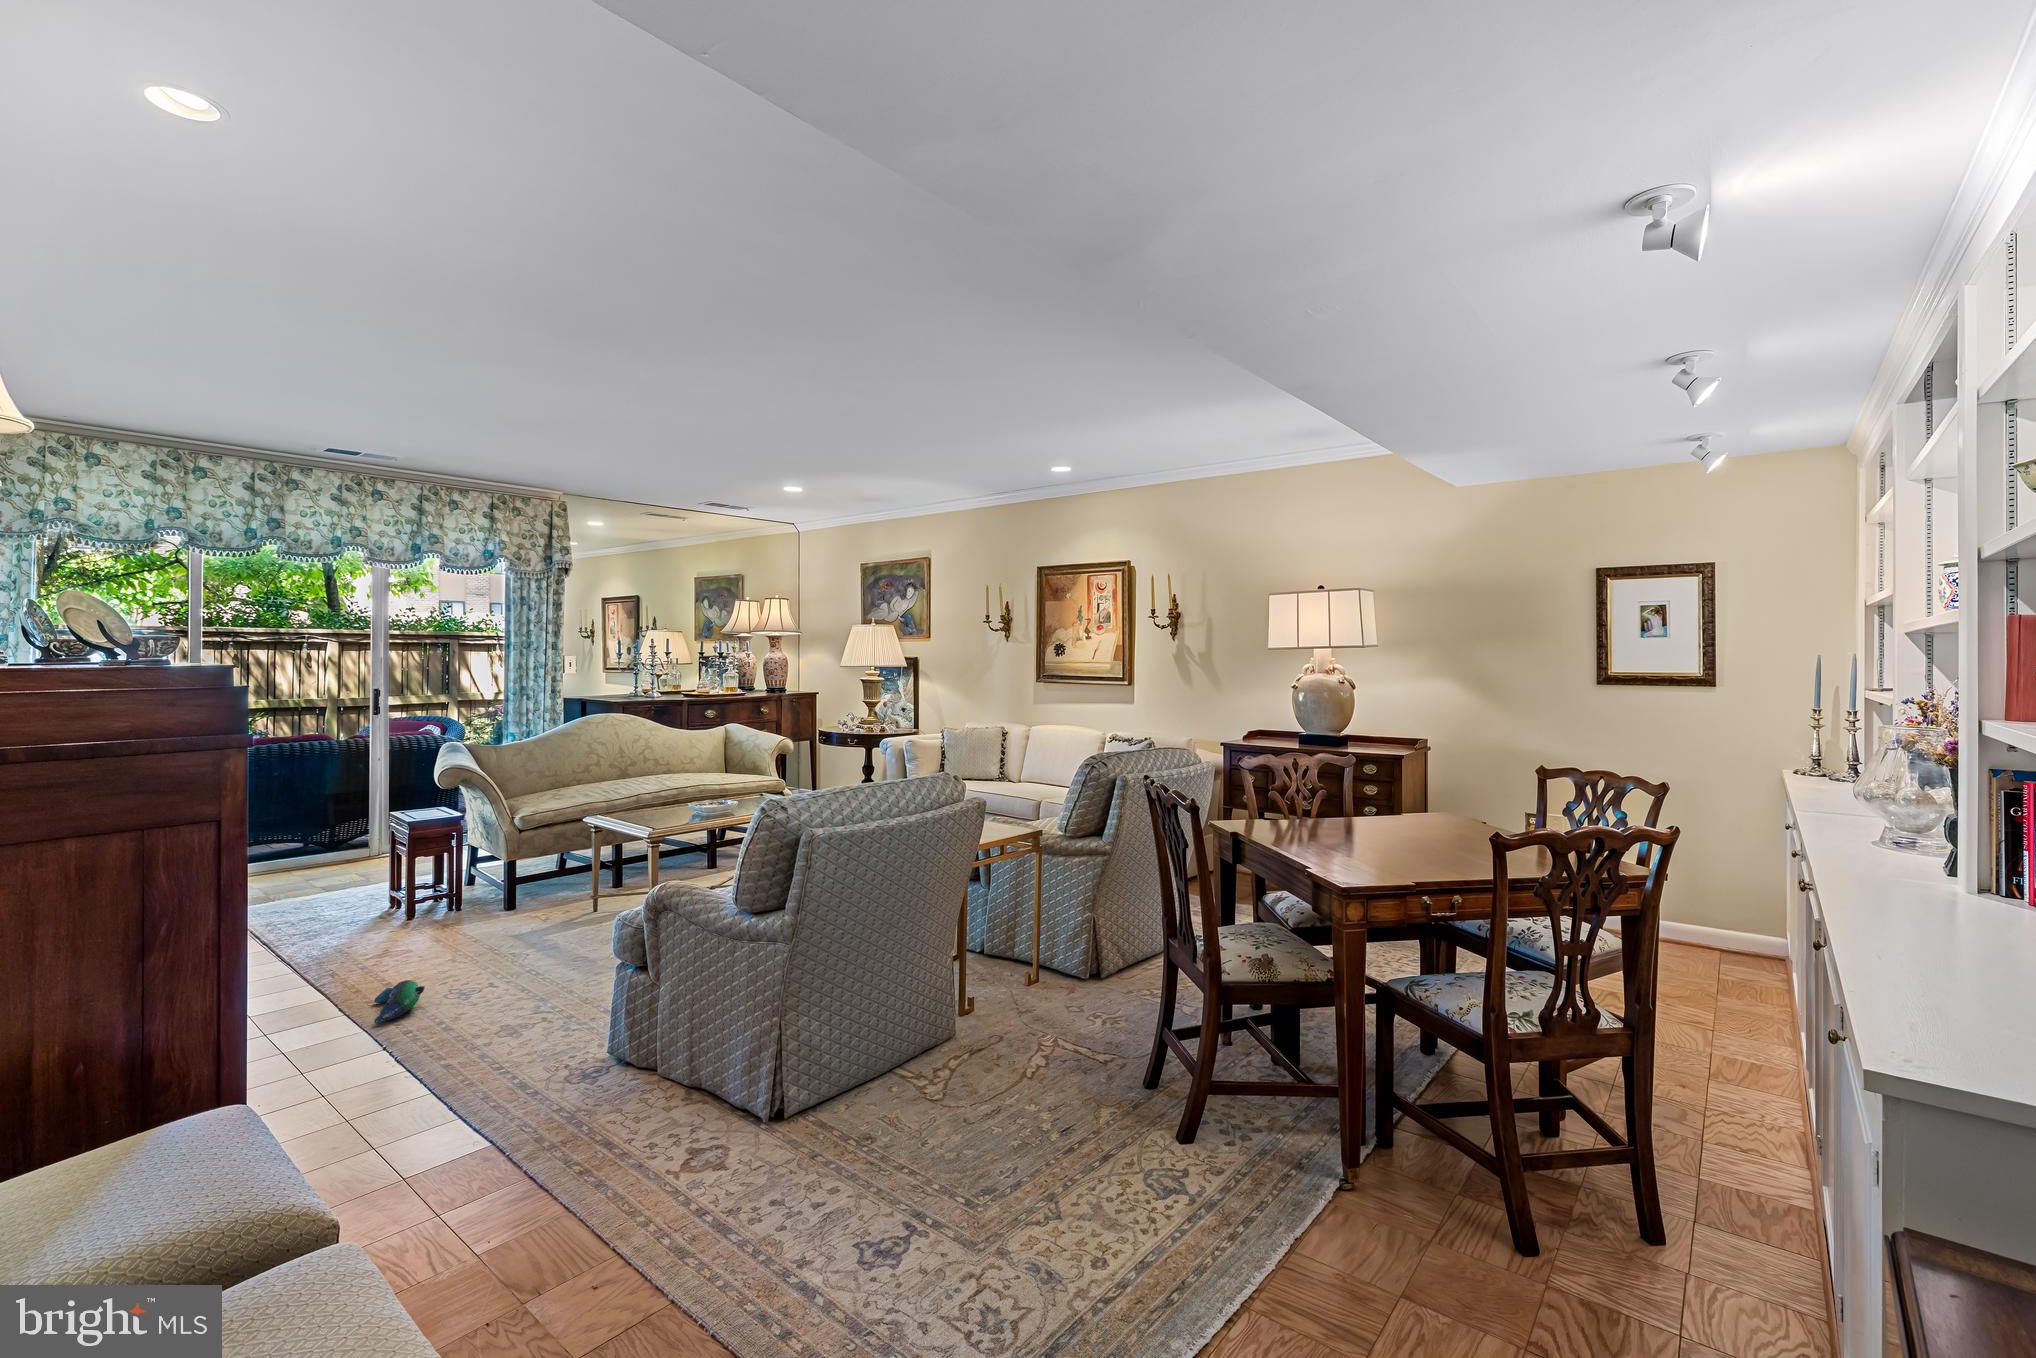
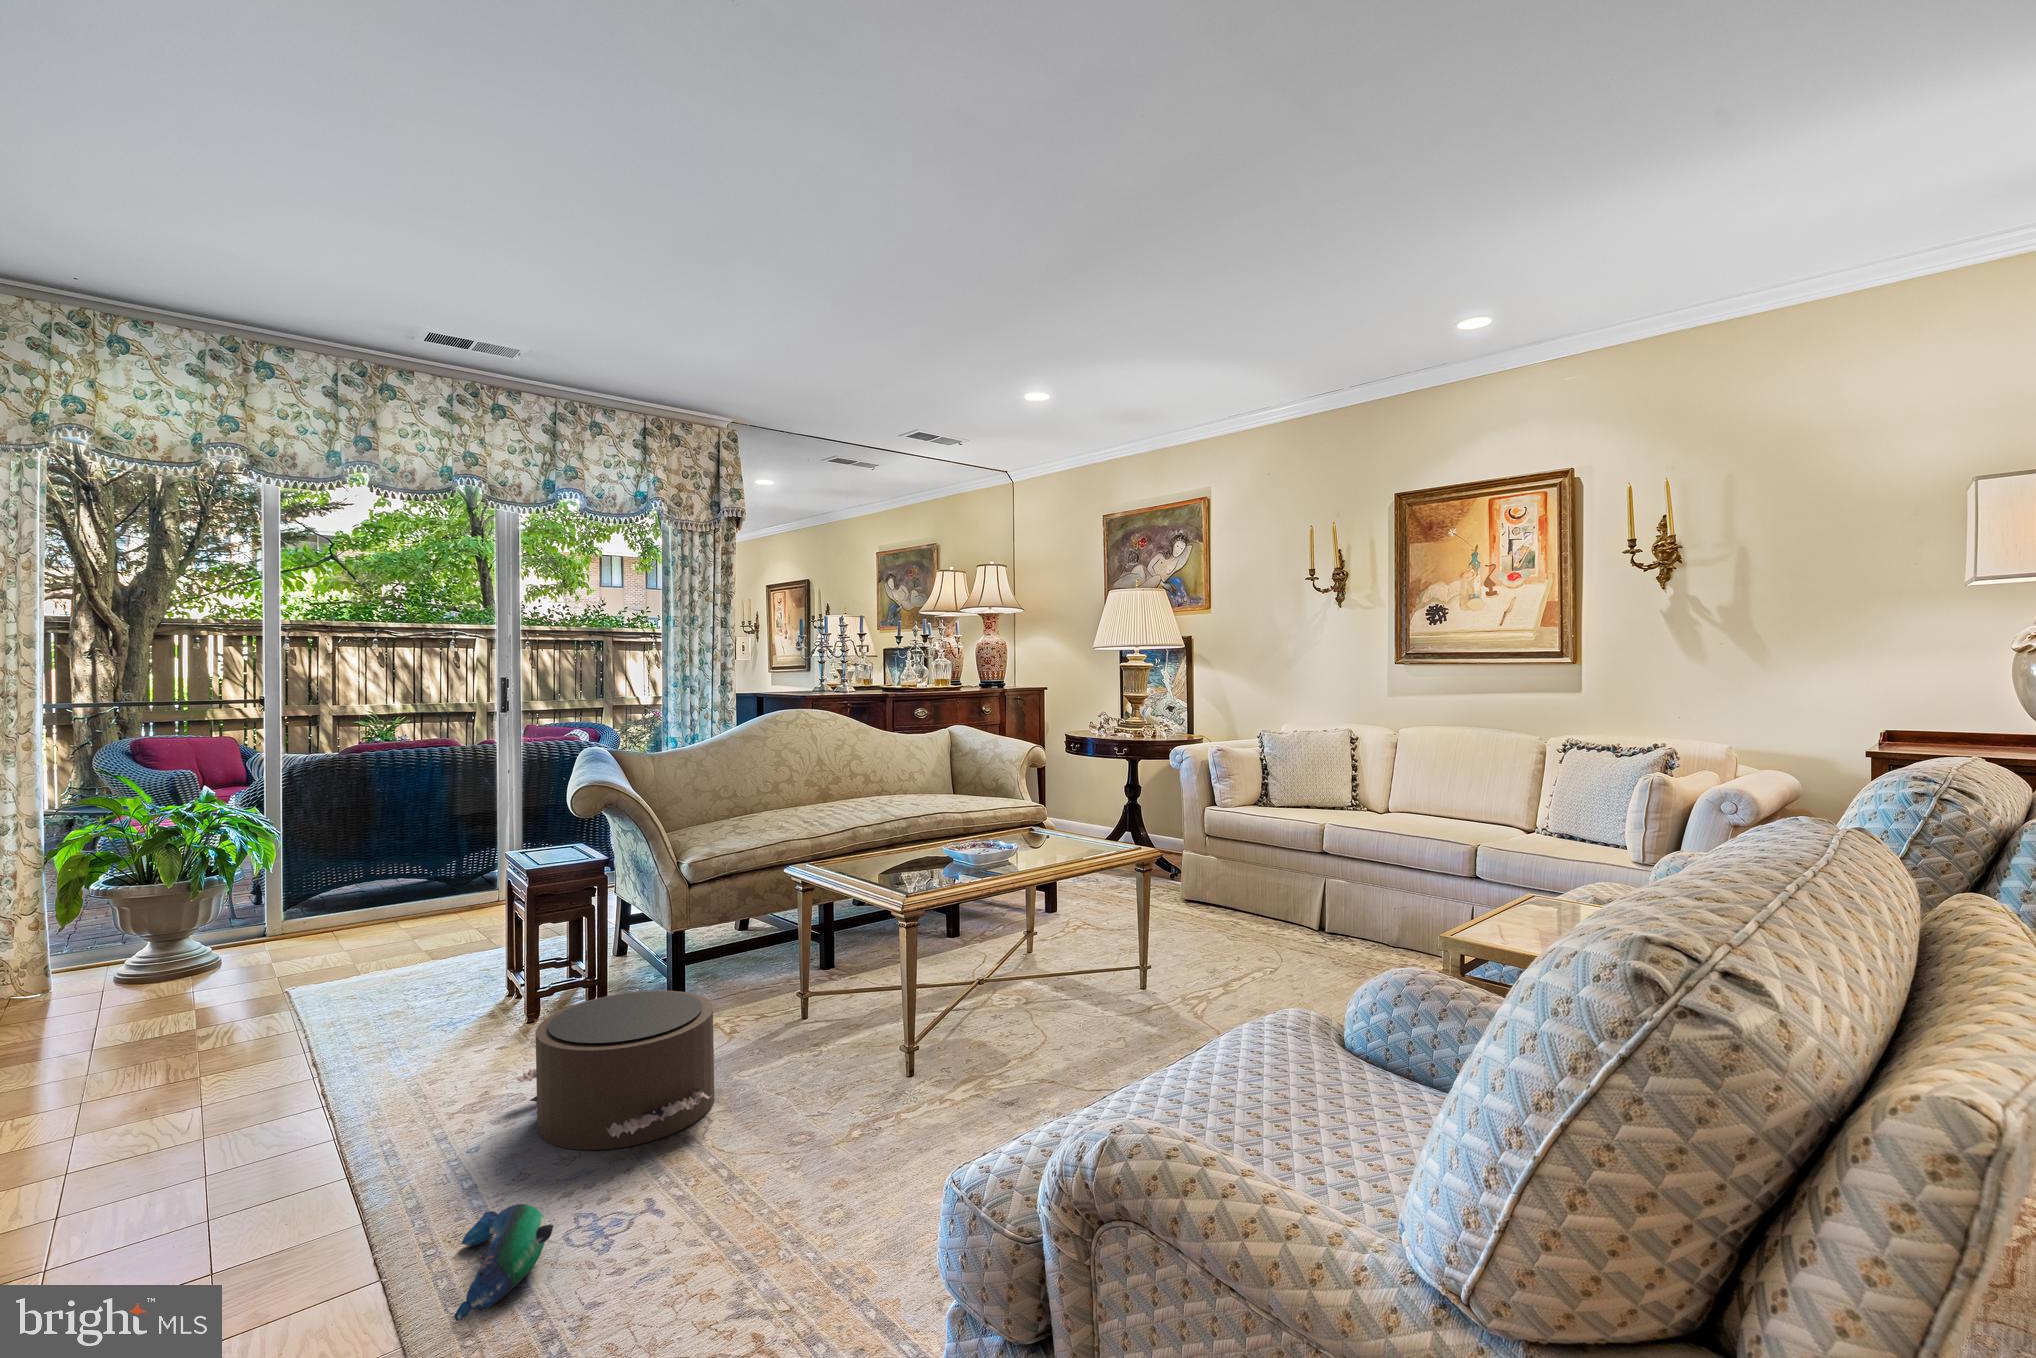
pouf: none [399,890,523,970] -> present [516,991,714,1150]

